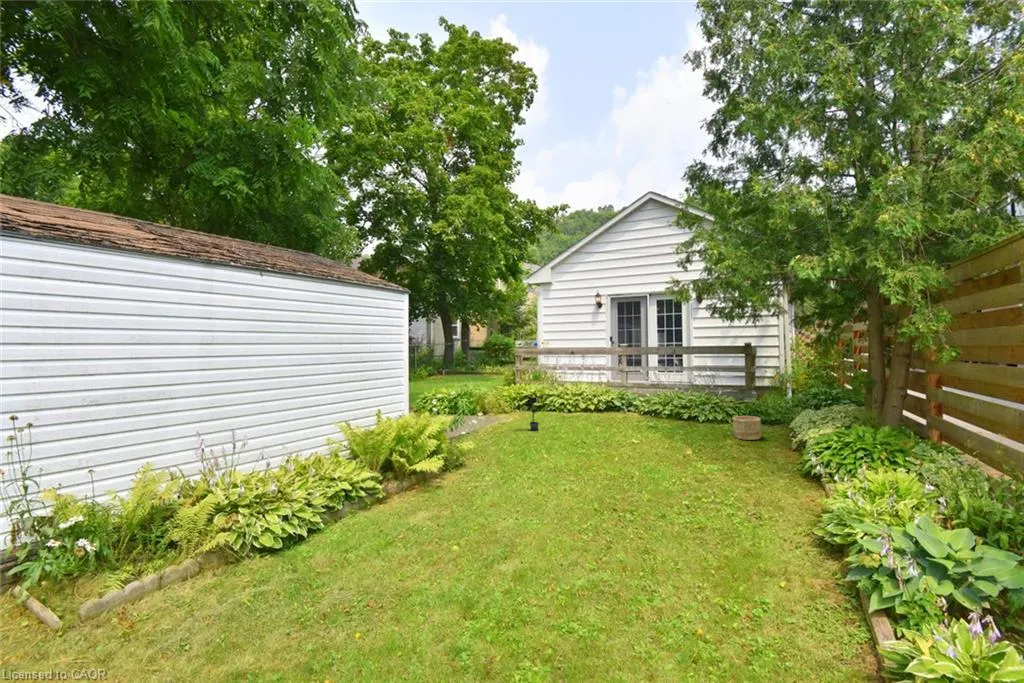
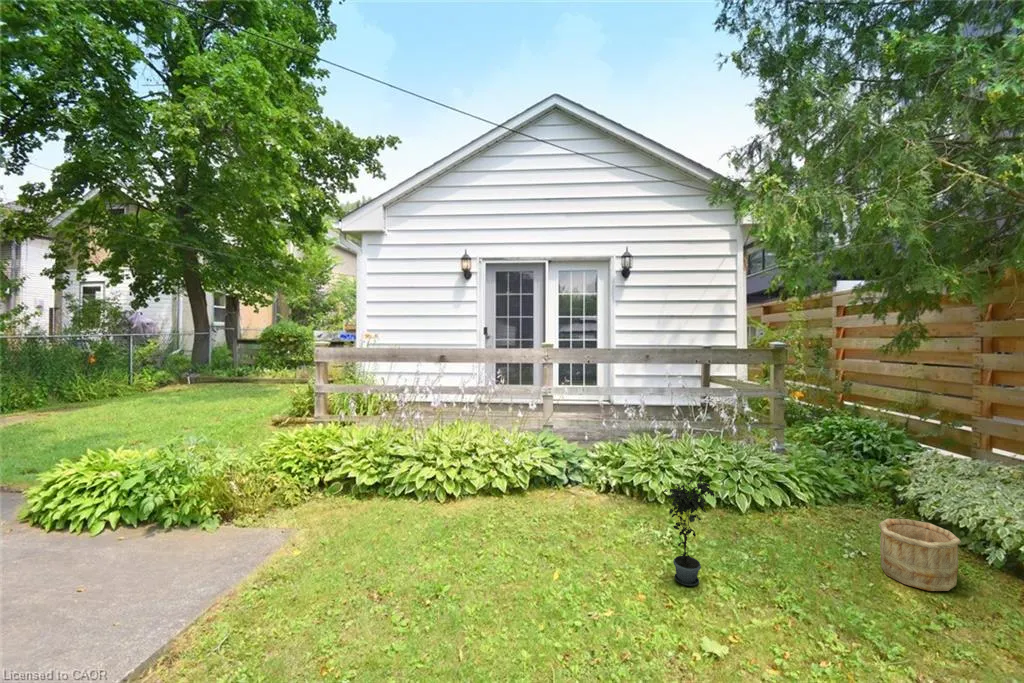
potted plant: present [521,393,543,431] -> present [664,476,714,586]

